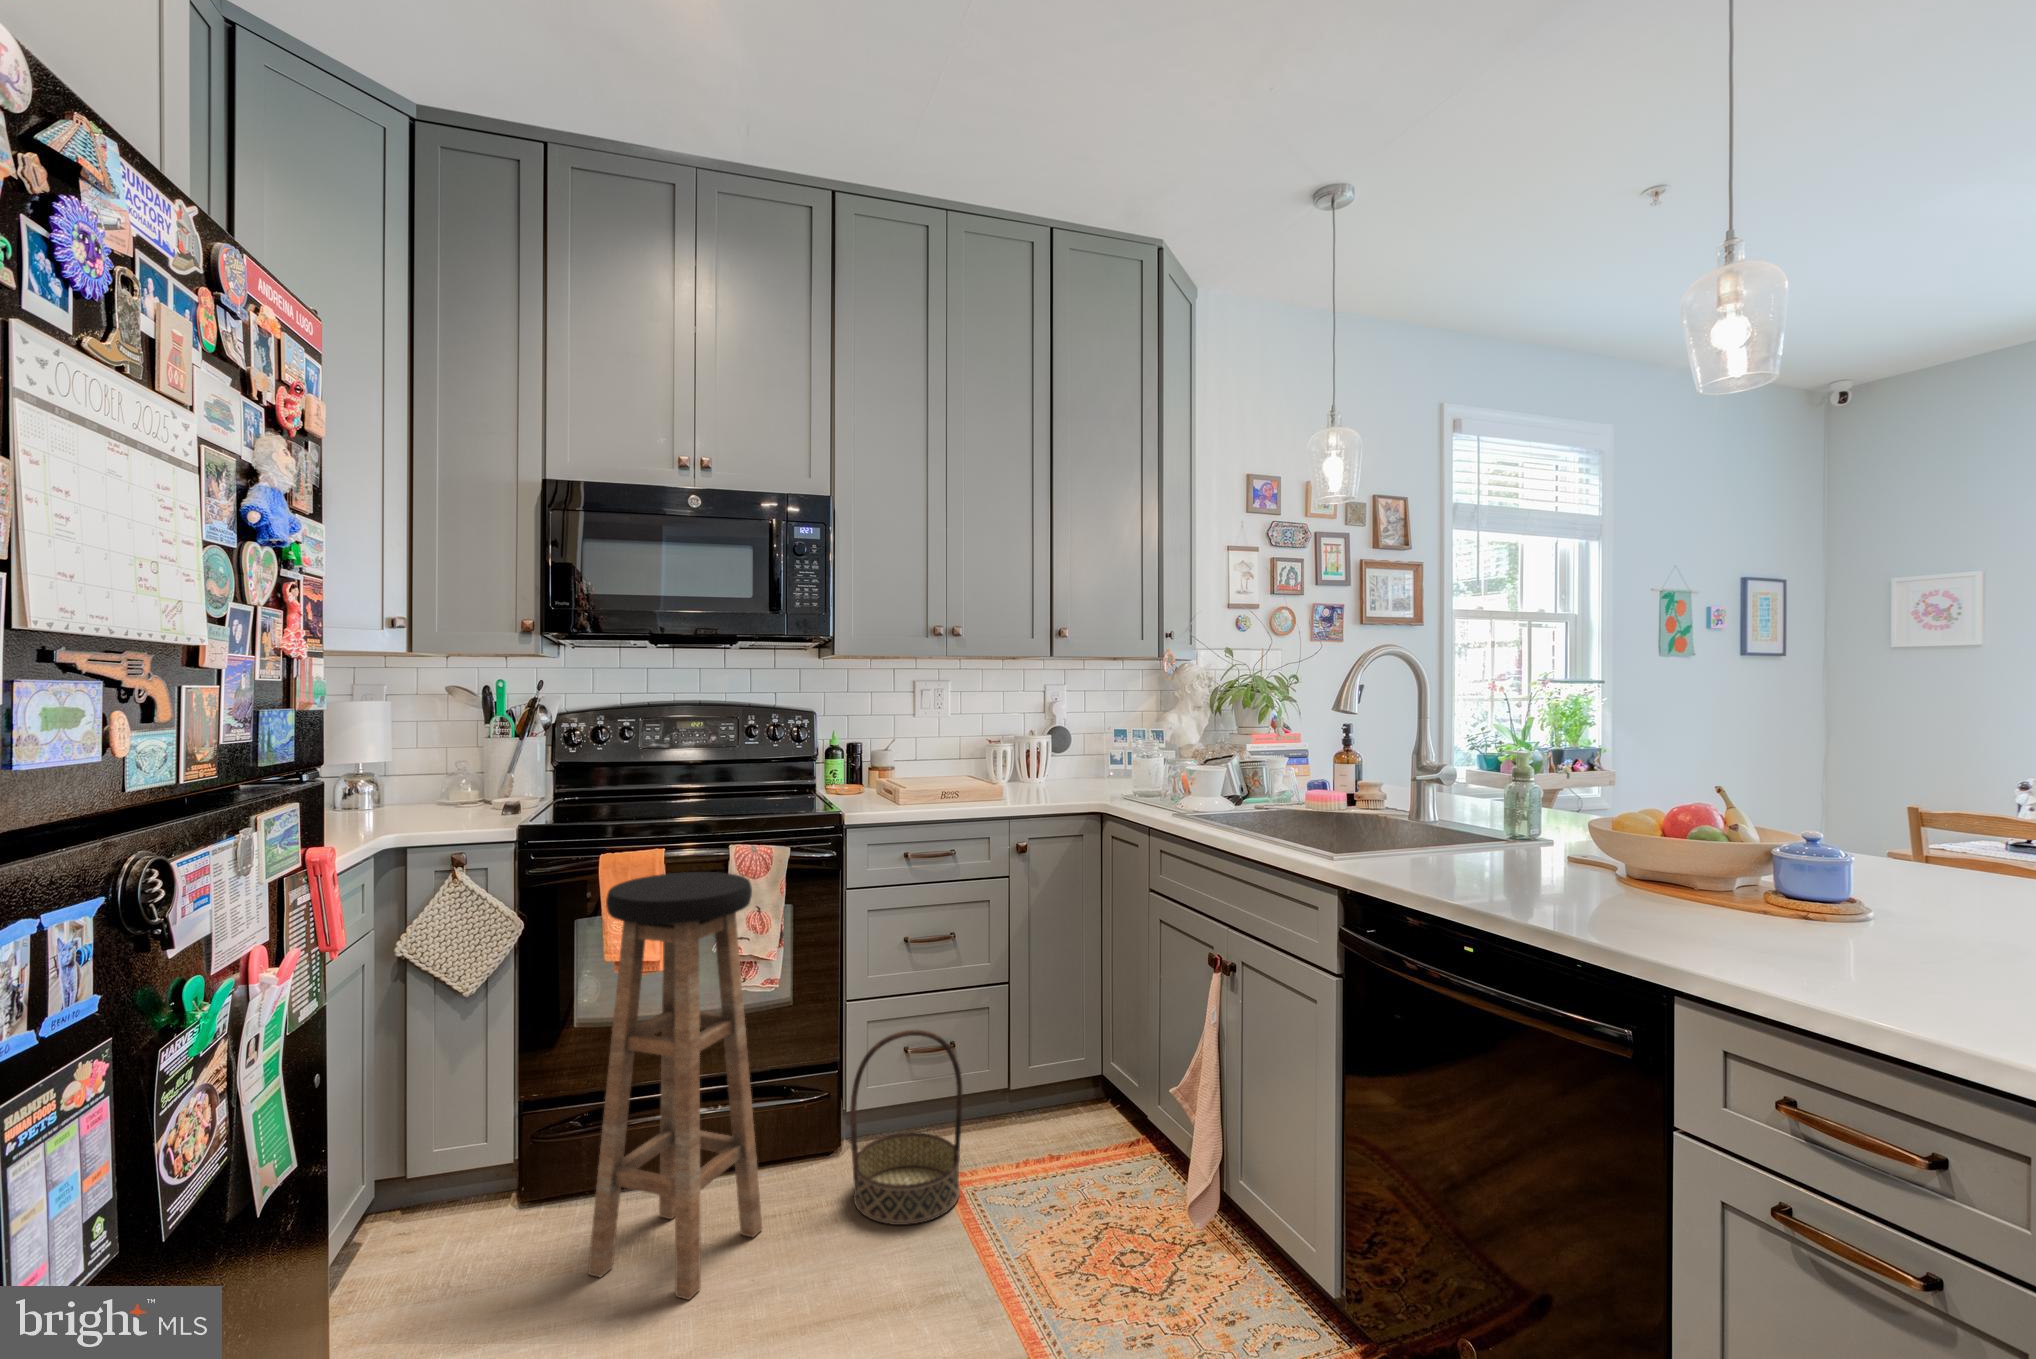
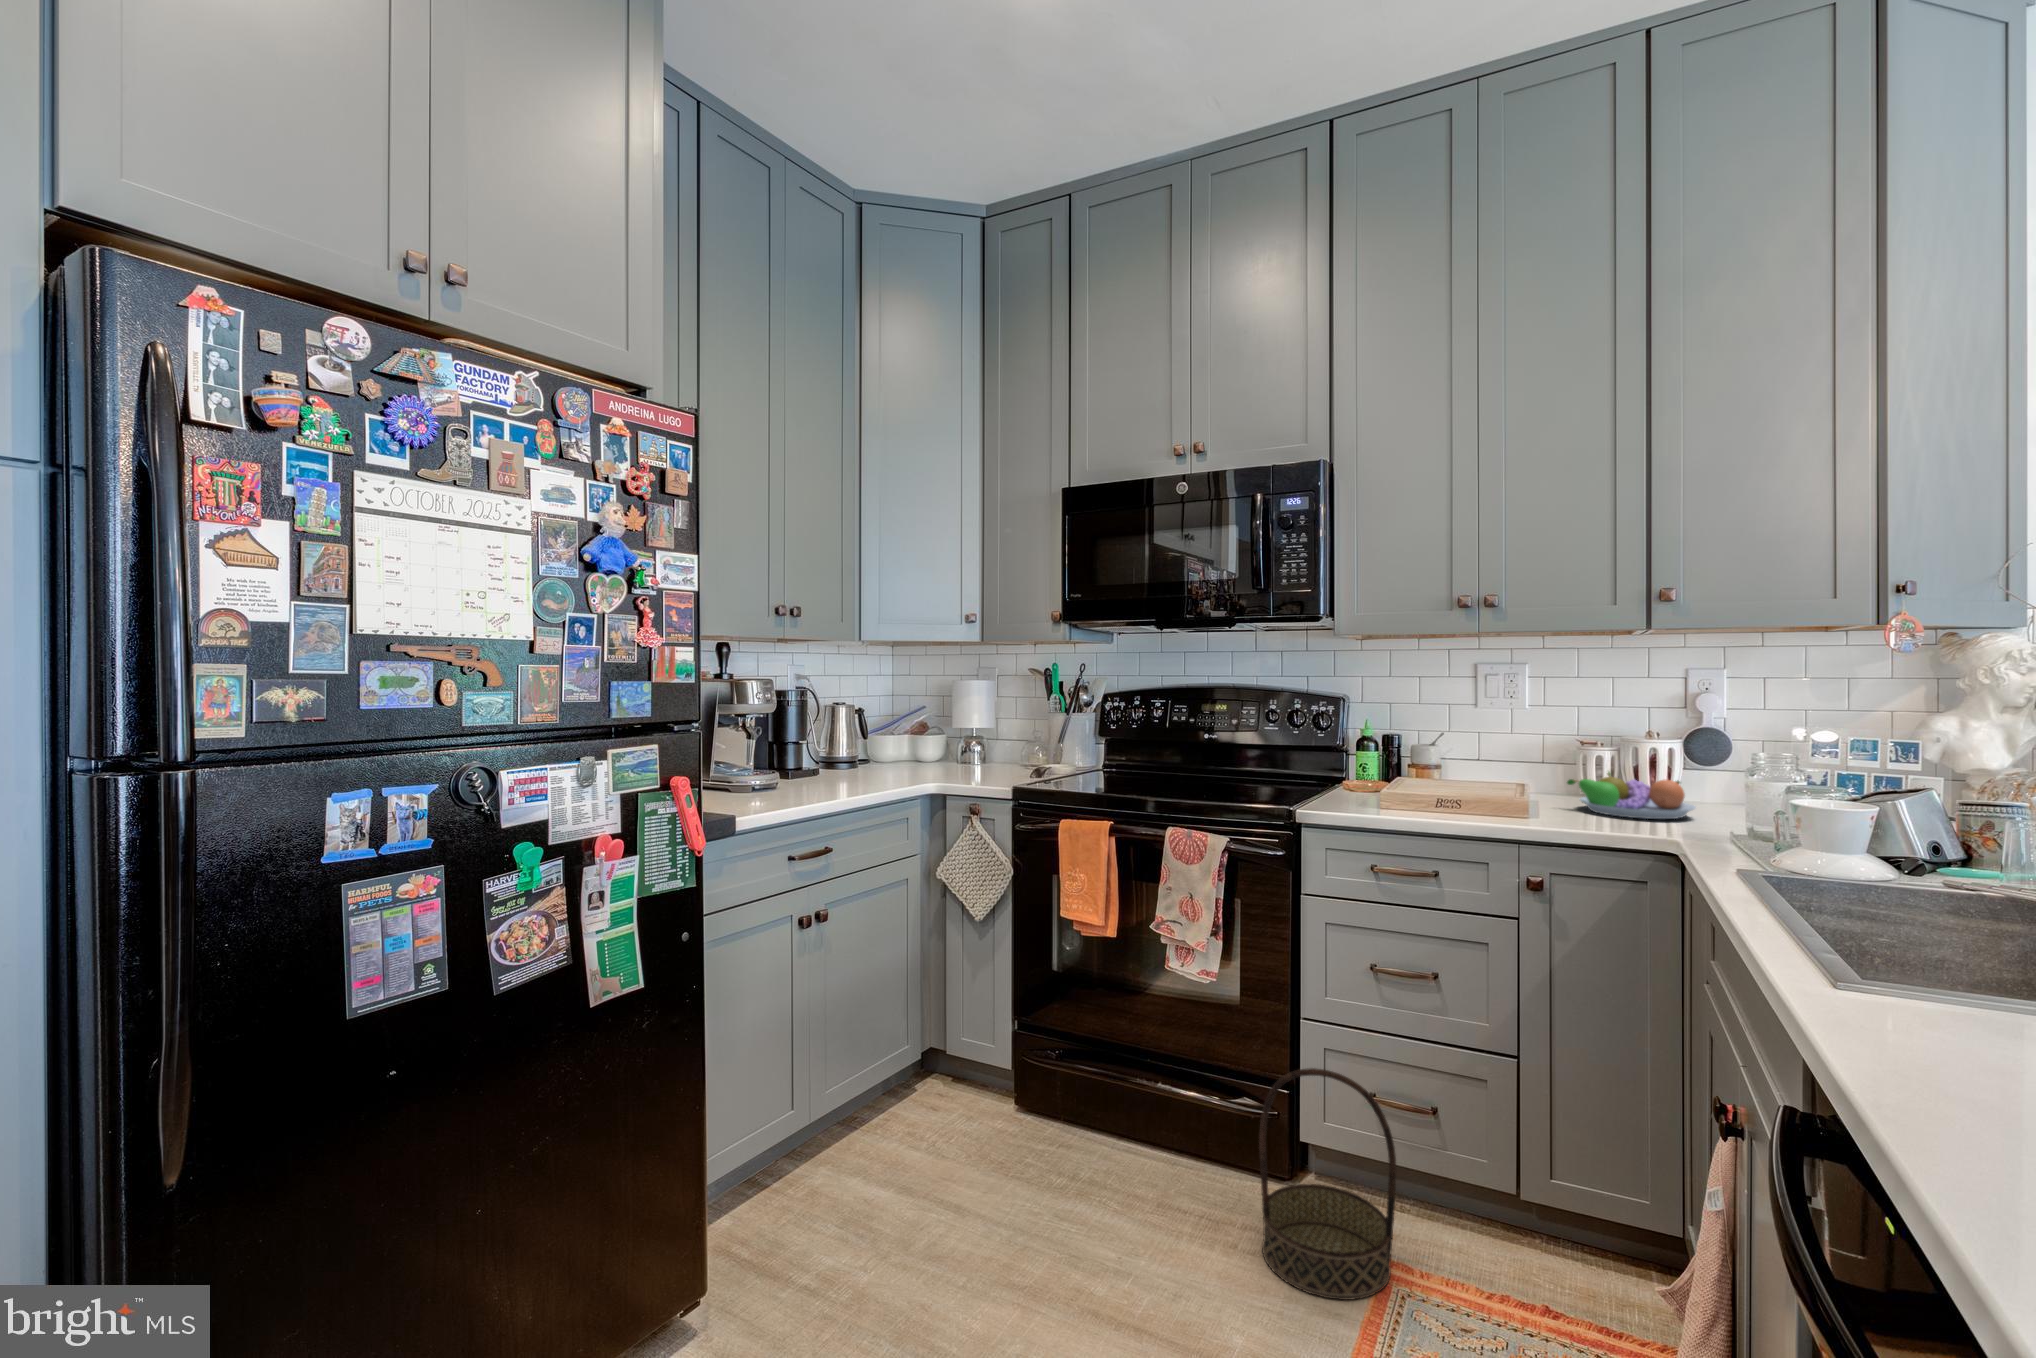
fruit bowl: none [1001,759,1077,791] -> present [1567,772,1696,819]
bar stool: present [588,872,762,1299] -> none [1017,846,1165,1245]

